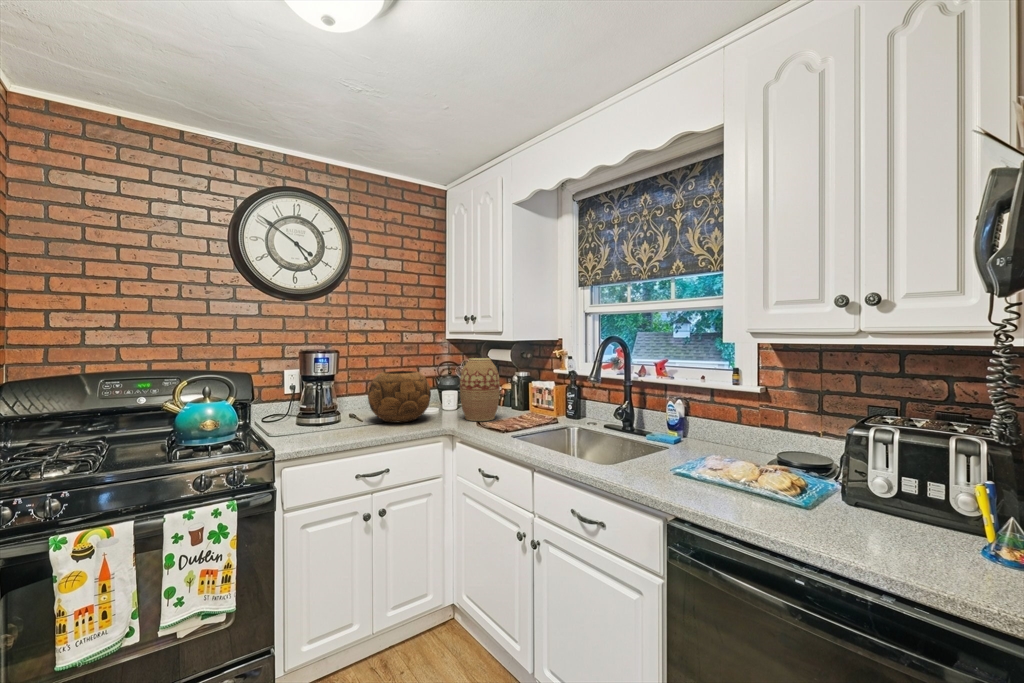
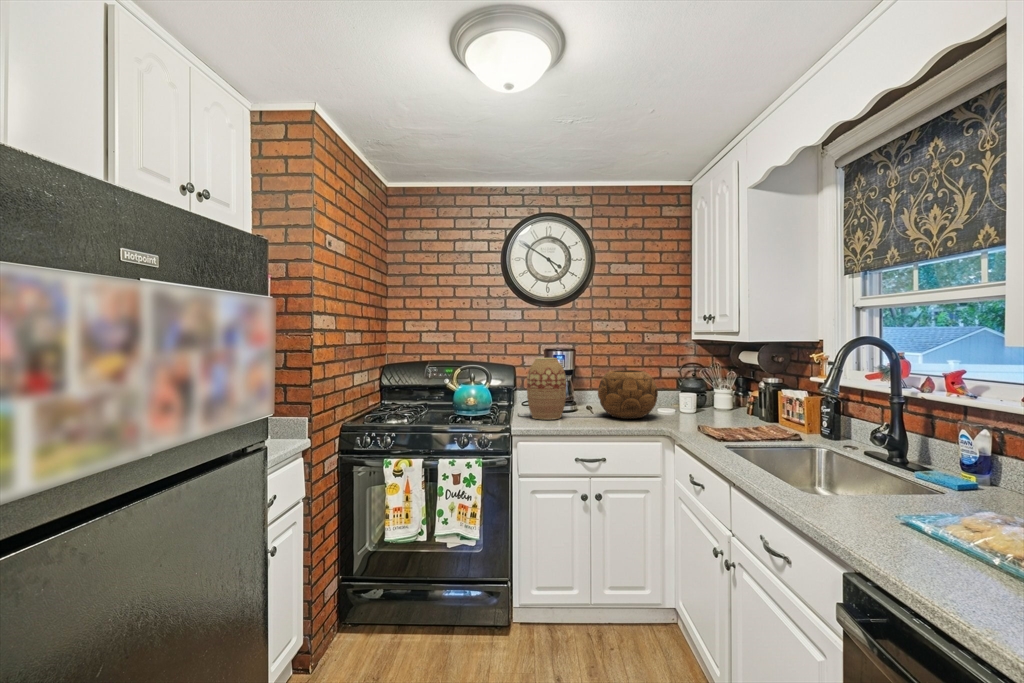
vase: present [460,358,500,421] -> present [527,358,566,420]

